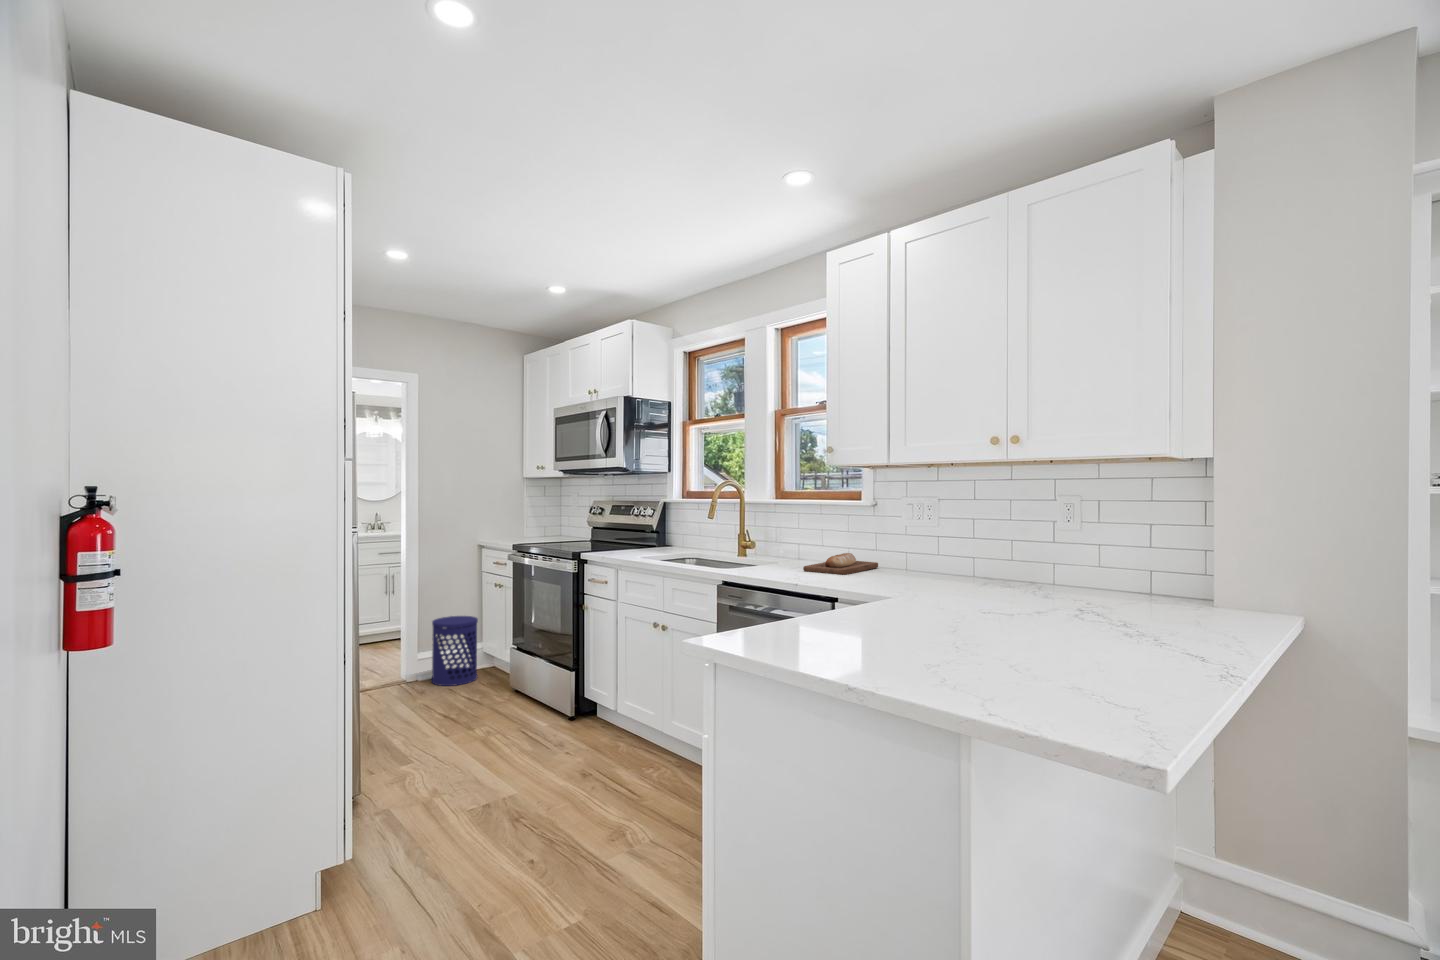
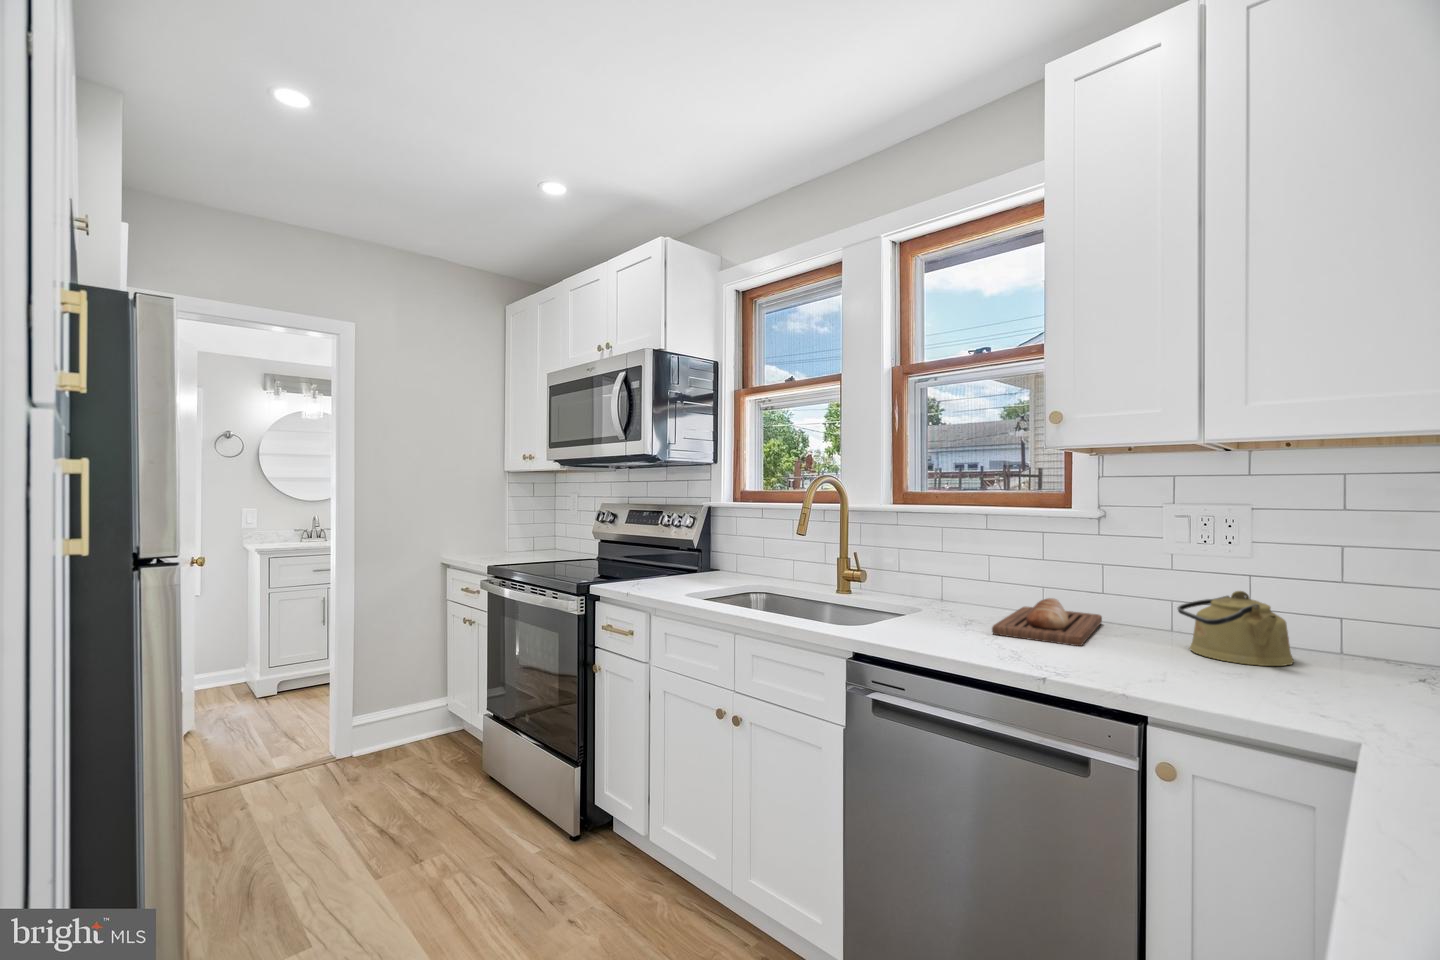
kettle: none [898,543,947,581] -> present [1178,591,1294,666]
waste bin: present [432,616,478,686] -> none [372,663,439,767]

